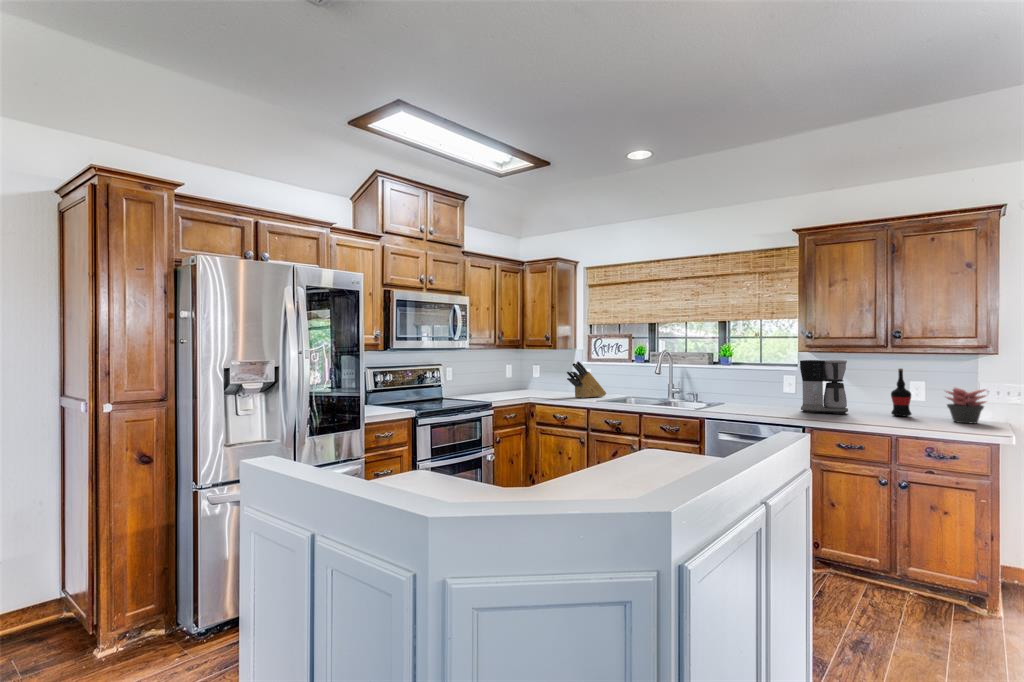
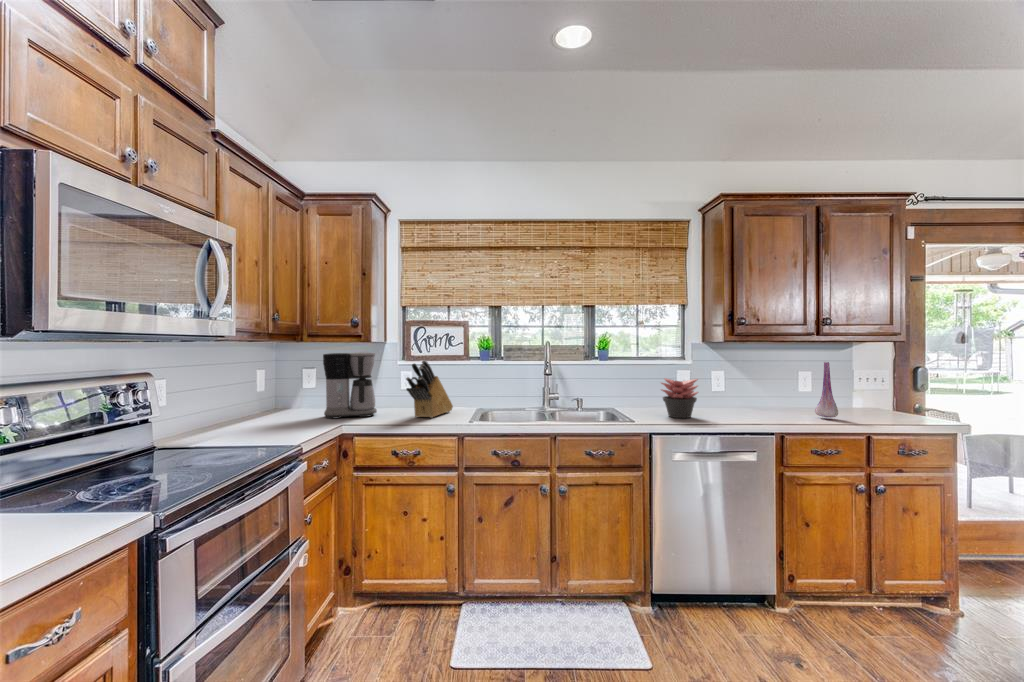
coffee maker: present [800,359,848,414] -> present [323,352,377,419]
wine bottle: present [891,369,911,416] -> none [788,358,809,408]
vase: none [868,371,886,422] -> present [815,362,838,418]
succulent plant: present [945,388,986,423] -> present [661,378,698,418]

